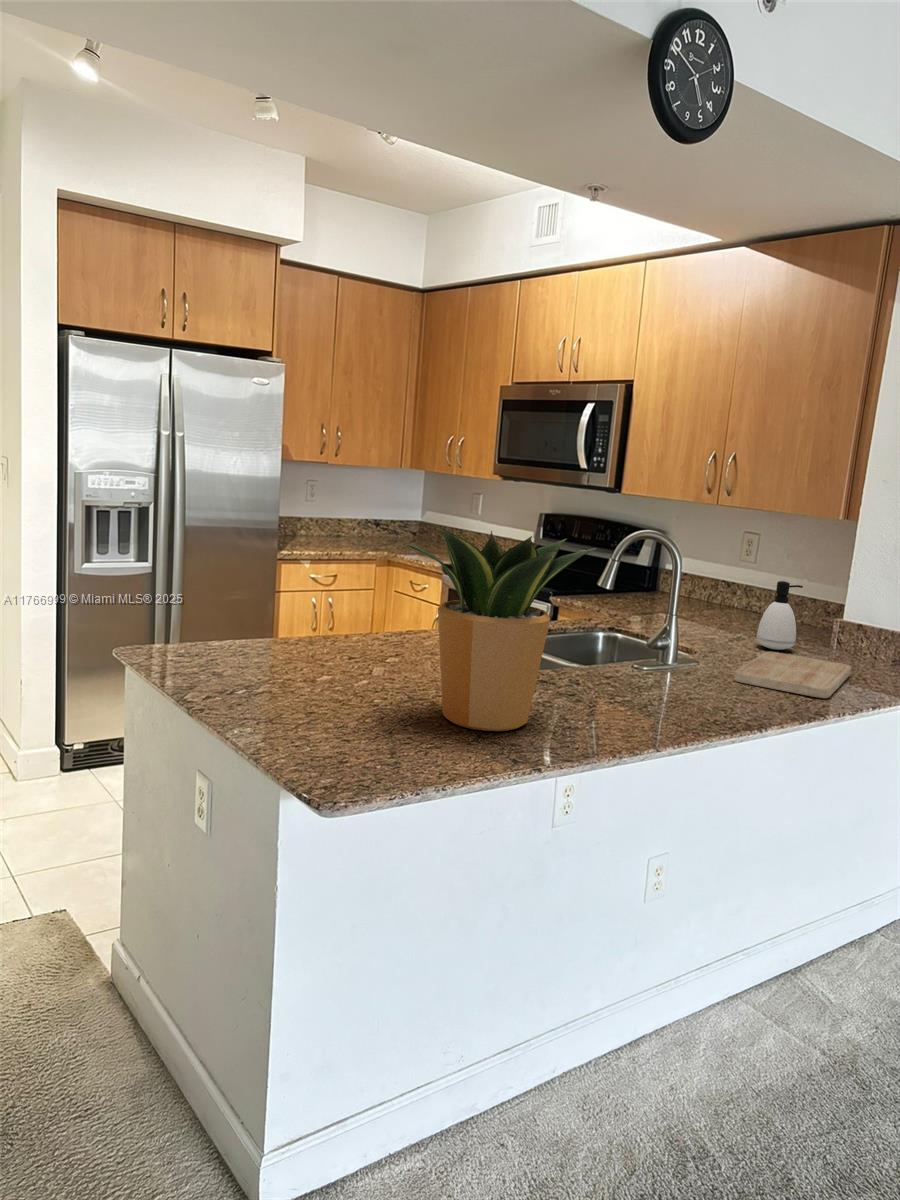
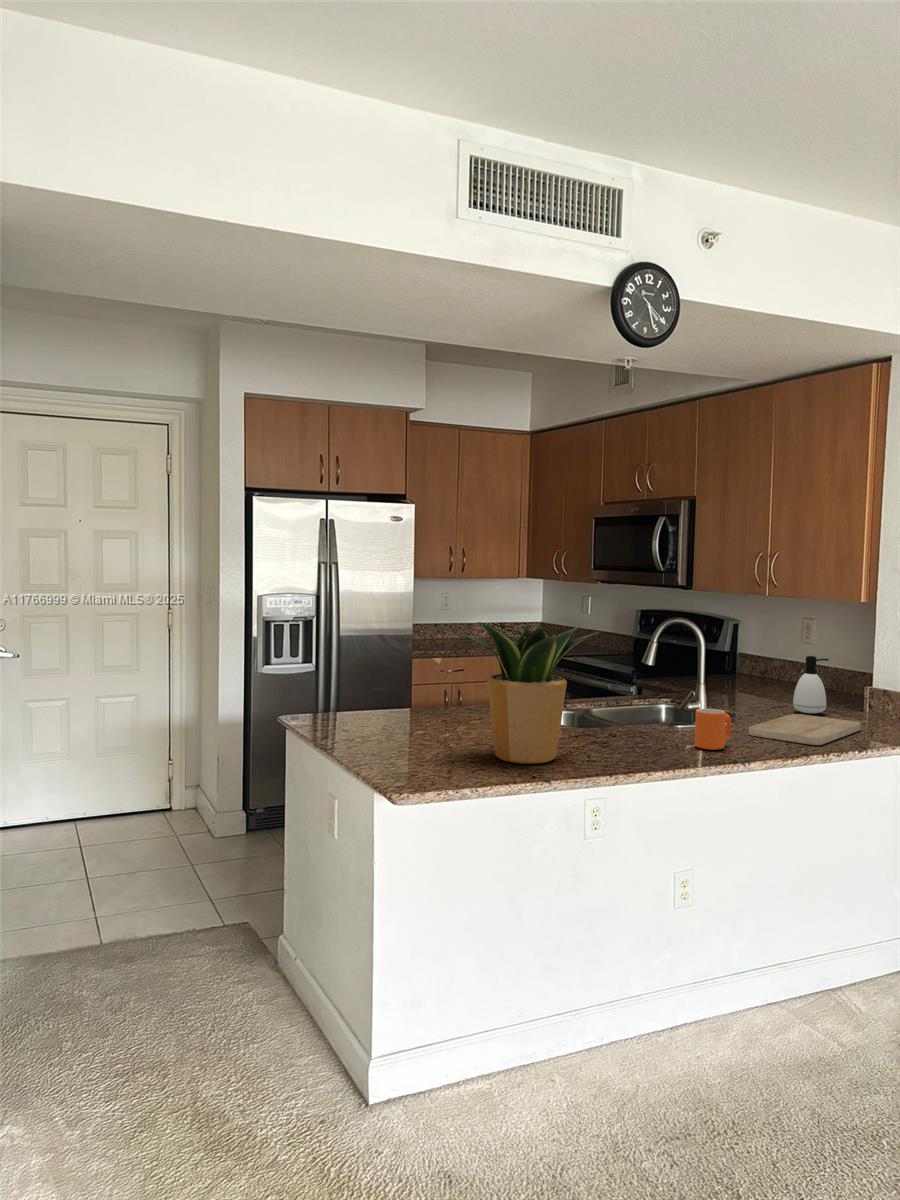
mug: none [687,651,731,705] -> present [695,709,731,750]

